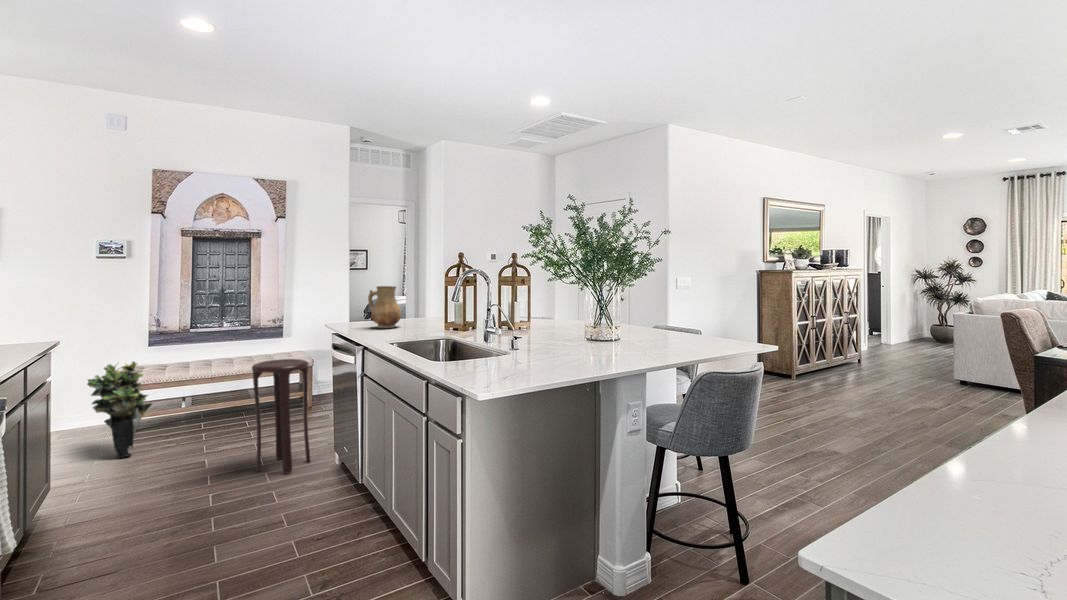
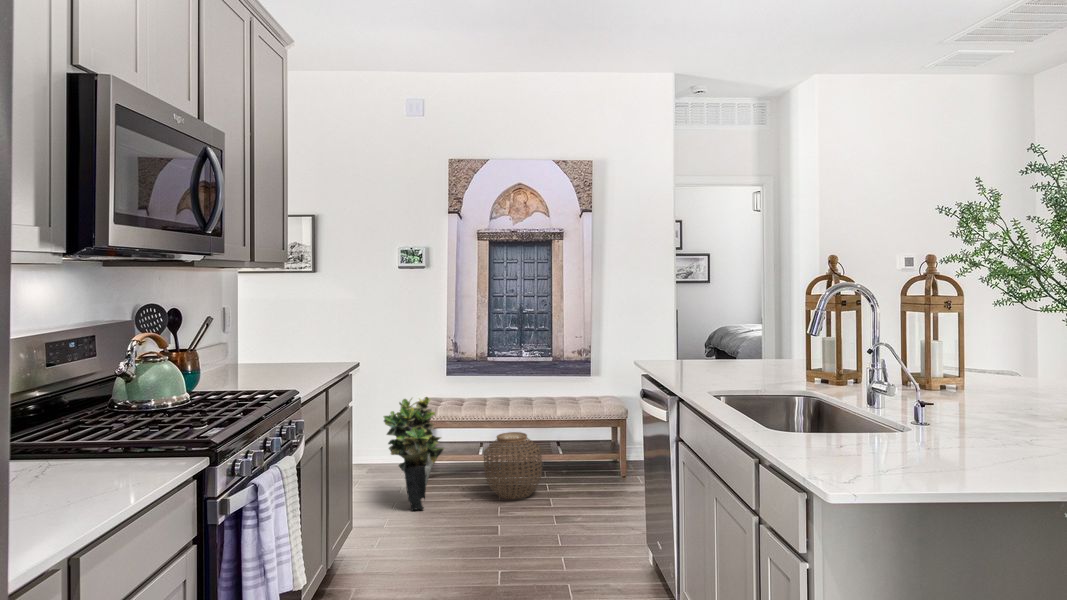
ceramic pitcher: present [368,286,401,328] -> none [687,308,736,372]
stool: present [252,359,310,474] -> none [541,407,615,565]
woven basket: none [191,386,245,439] -> present [484,432,542,499]

